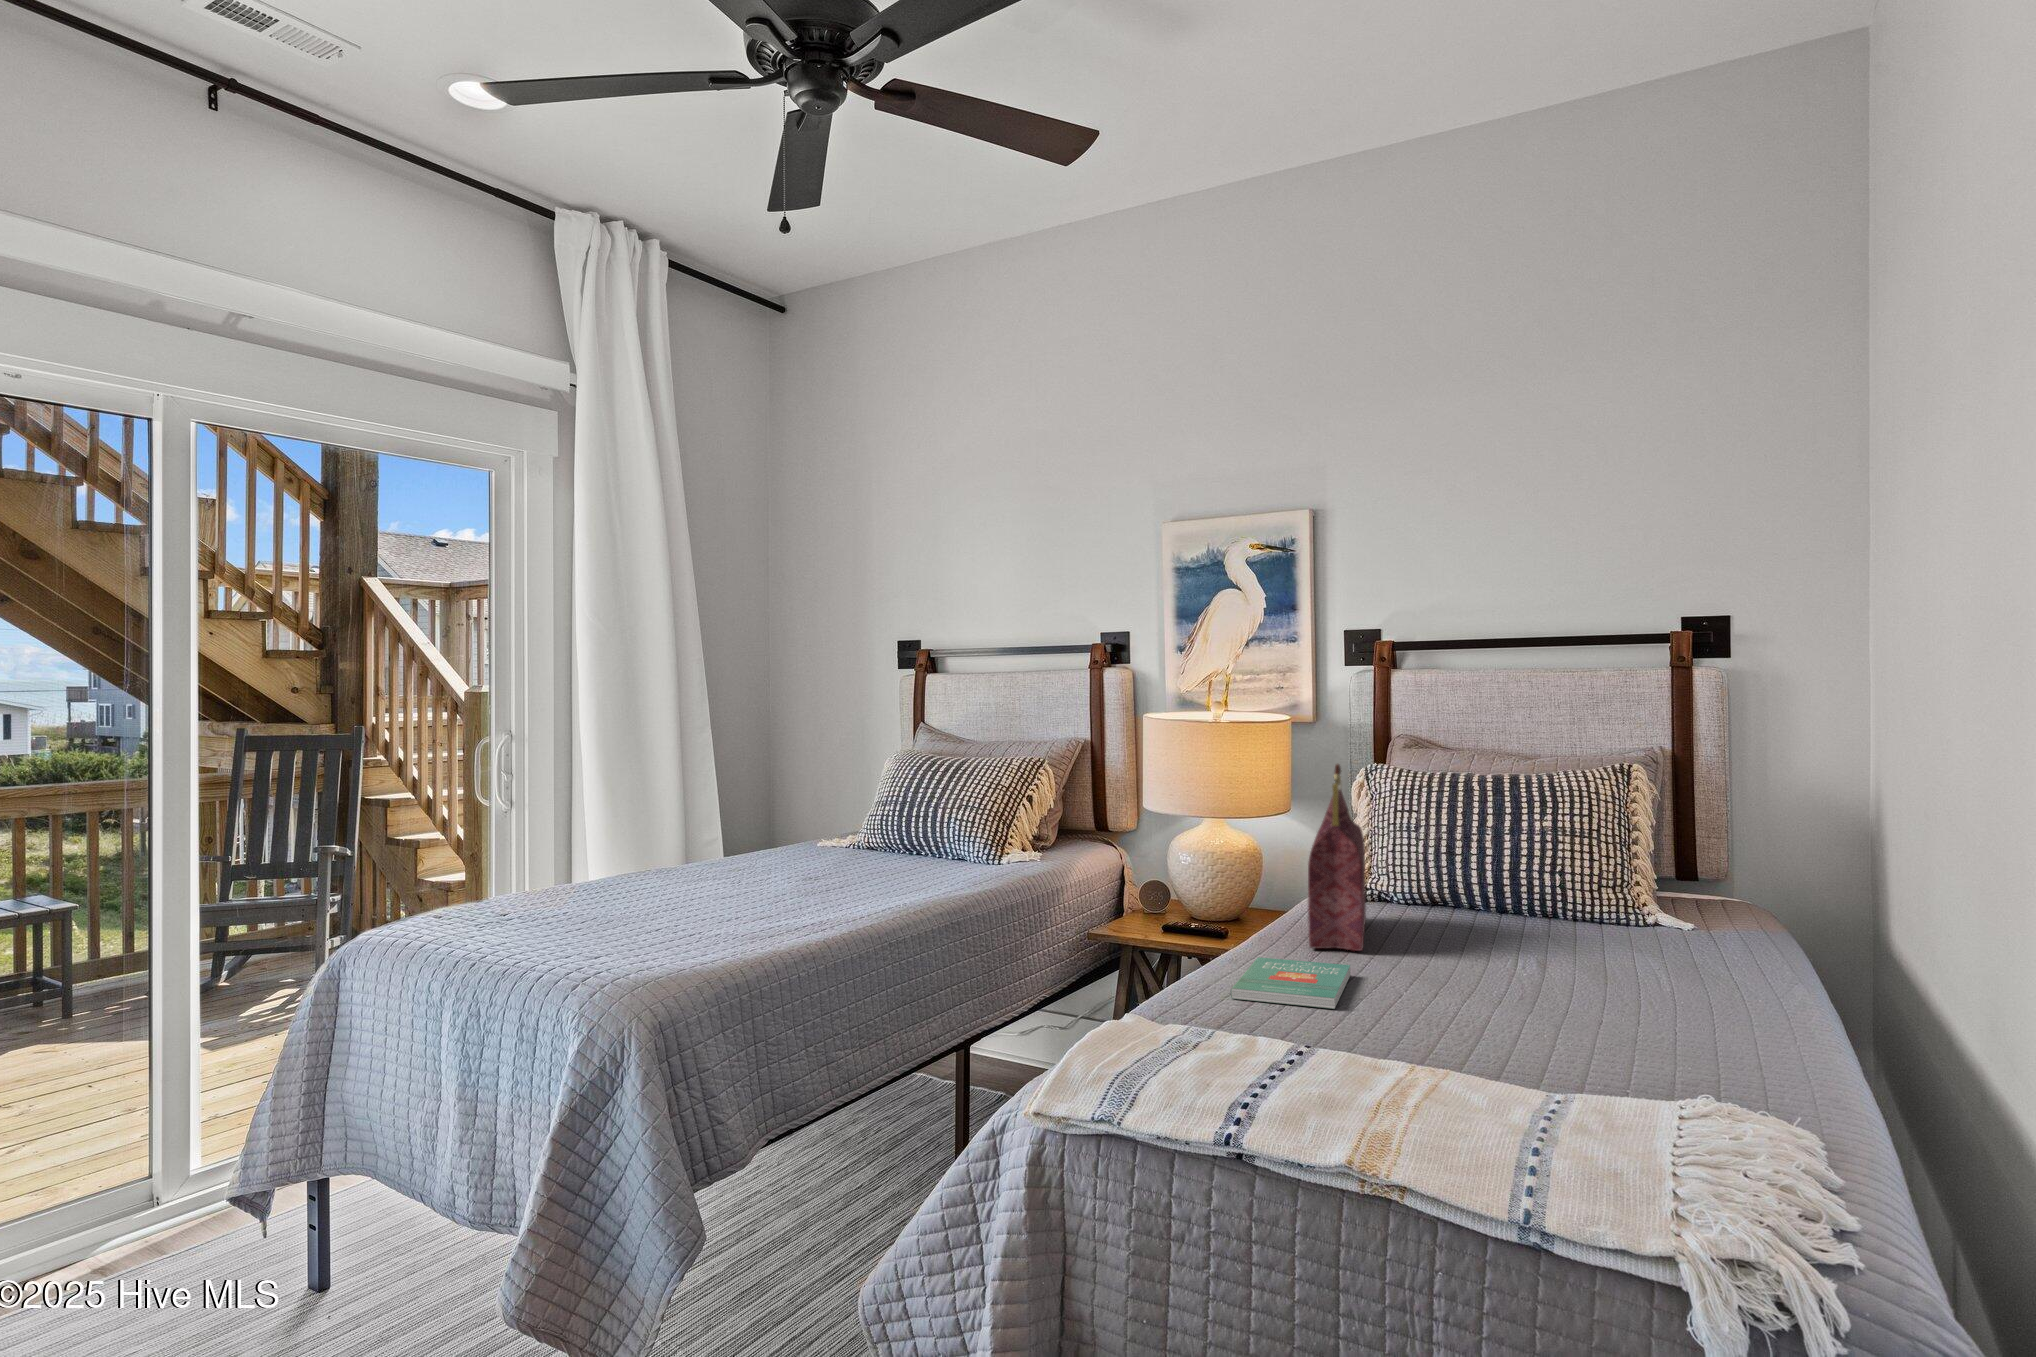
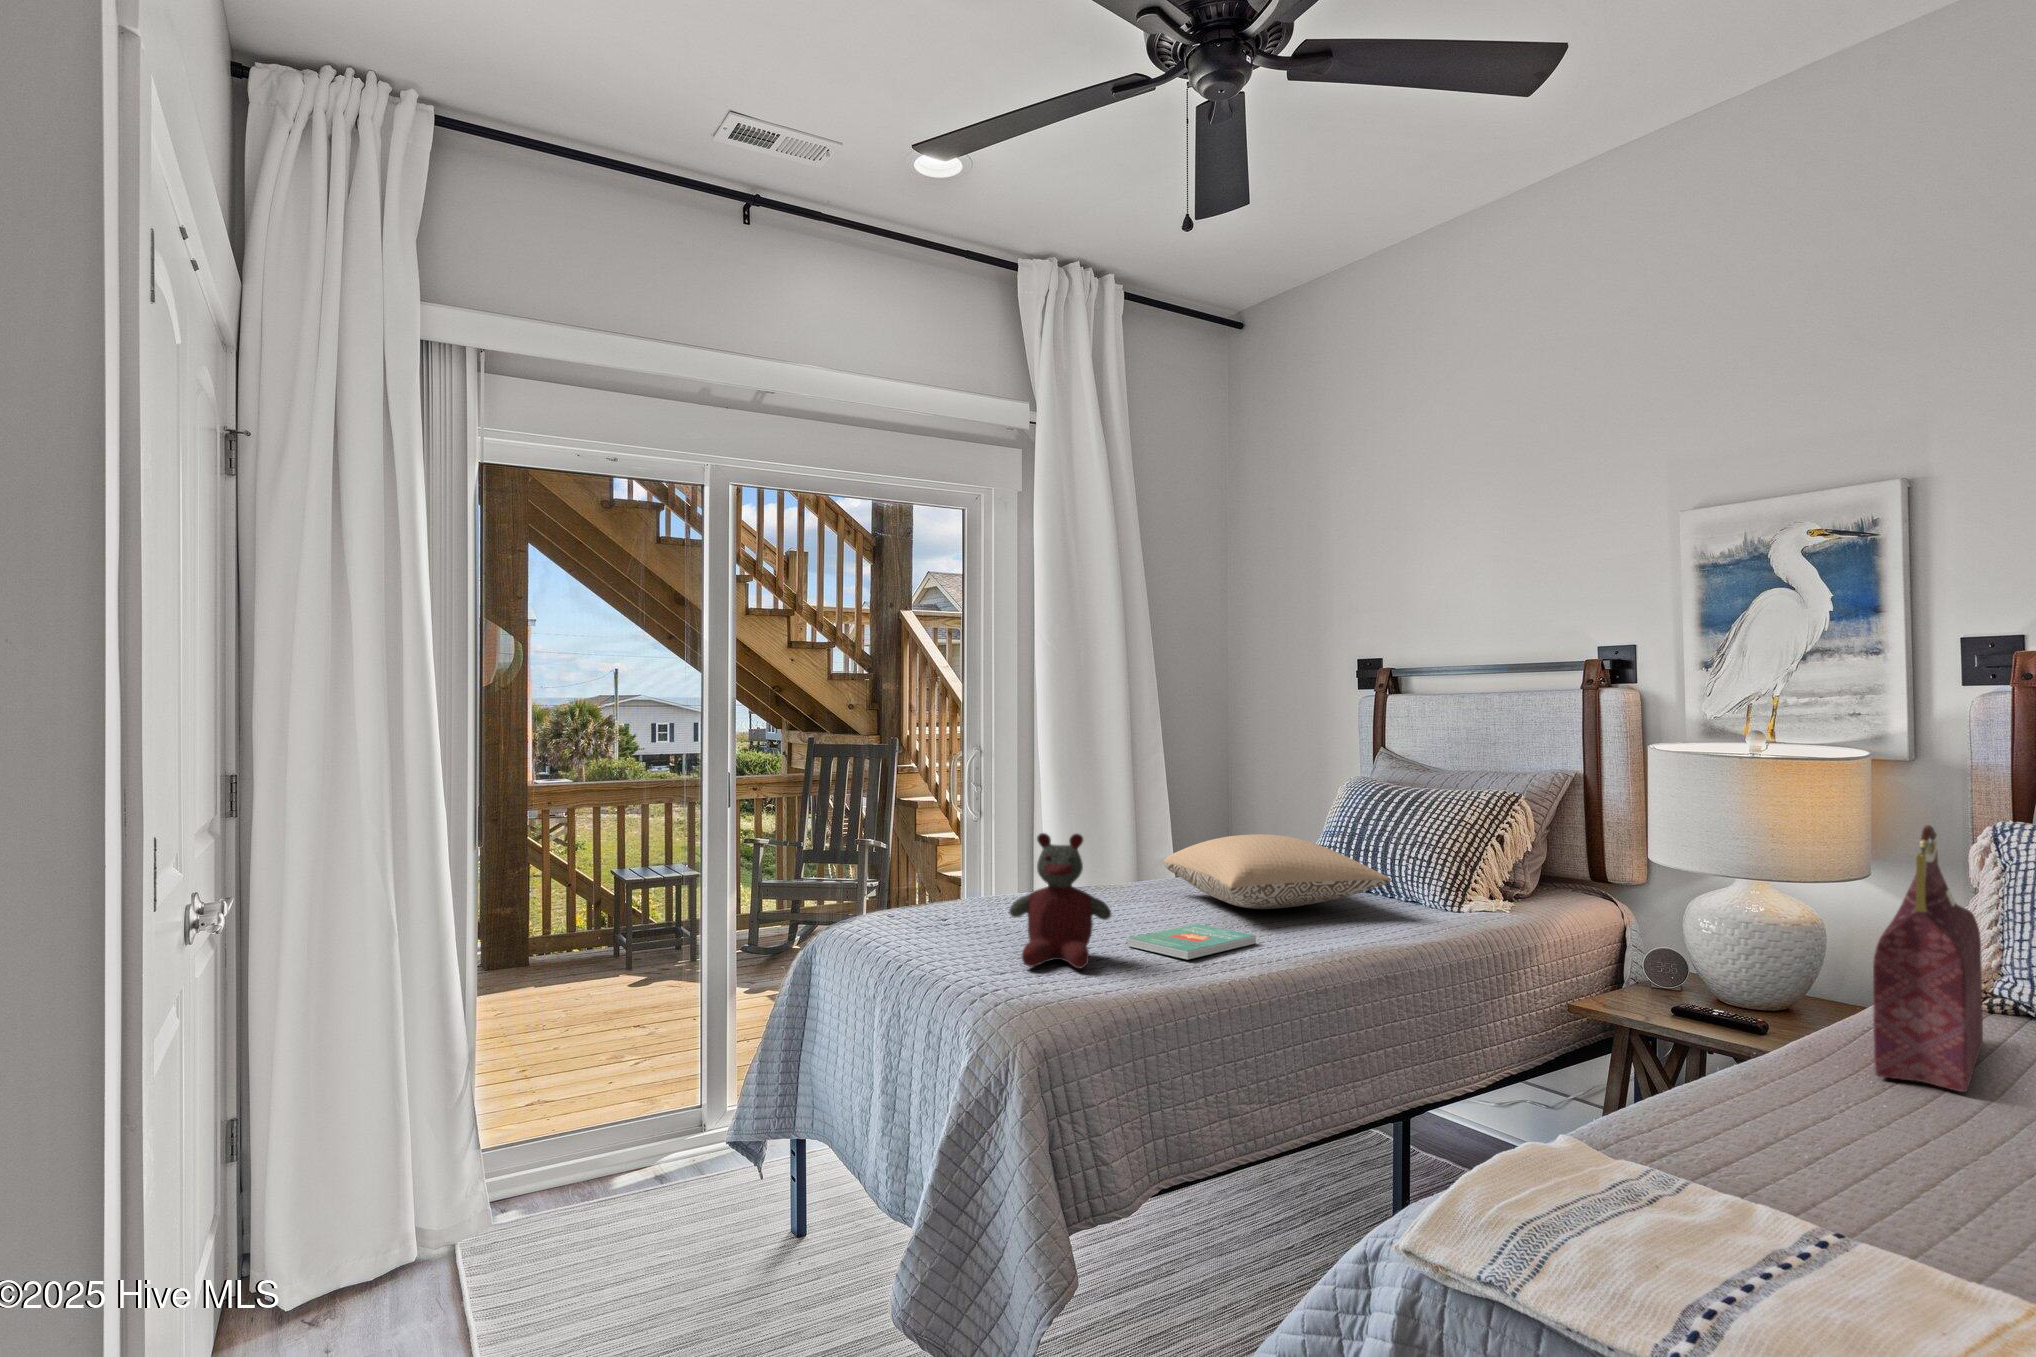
pillow: none [732,807,945,875] -> present [1164,834,1391,909]
stuffed bear: none [596,811,704,946] -> present [1009,833,1112,968]
book: present [1231,957,1351,1009] -> present [1127,924,1256,960]

